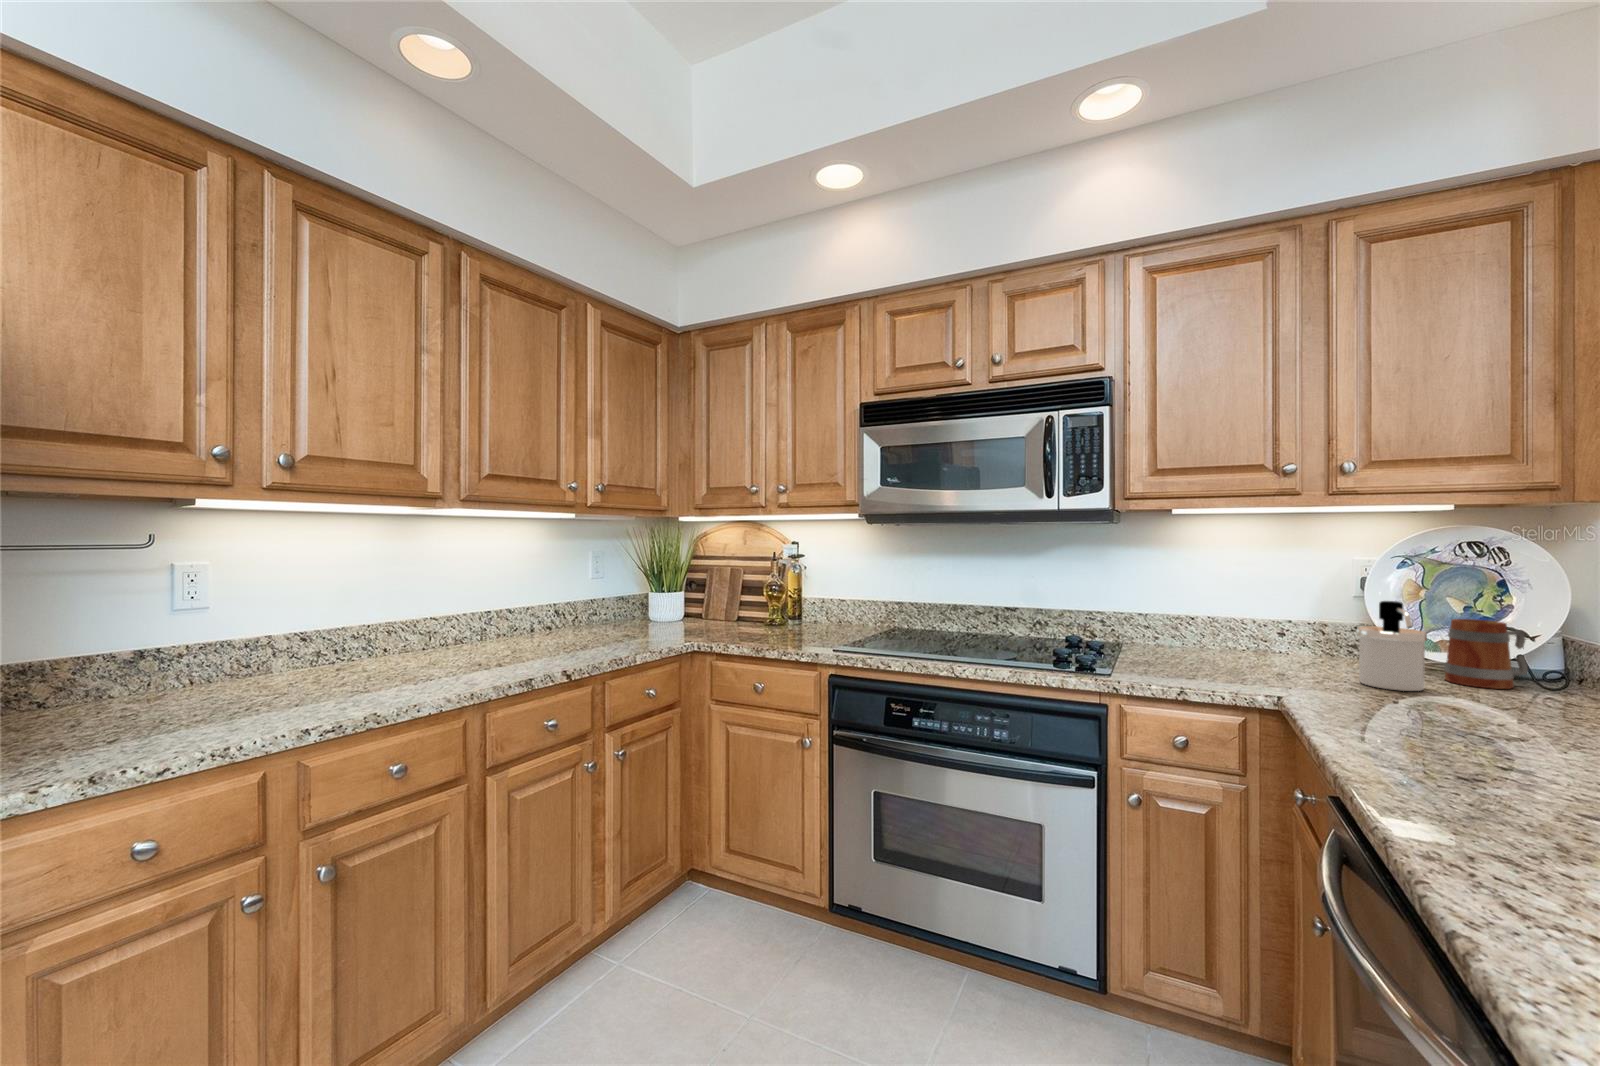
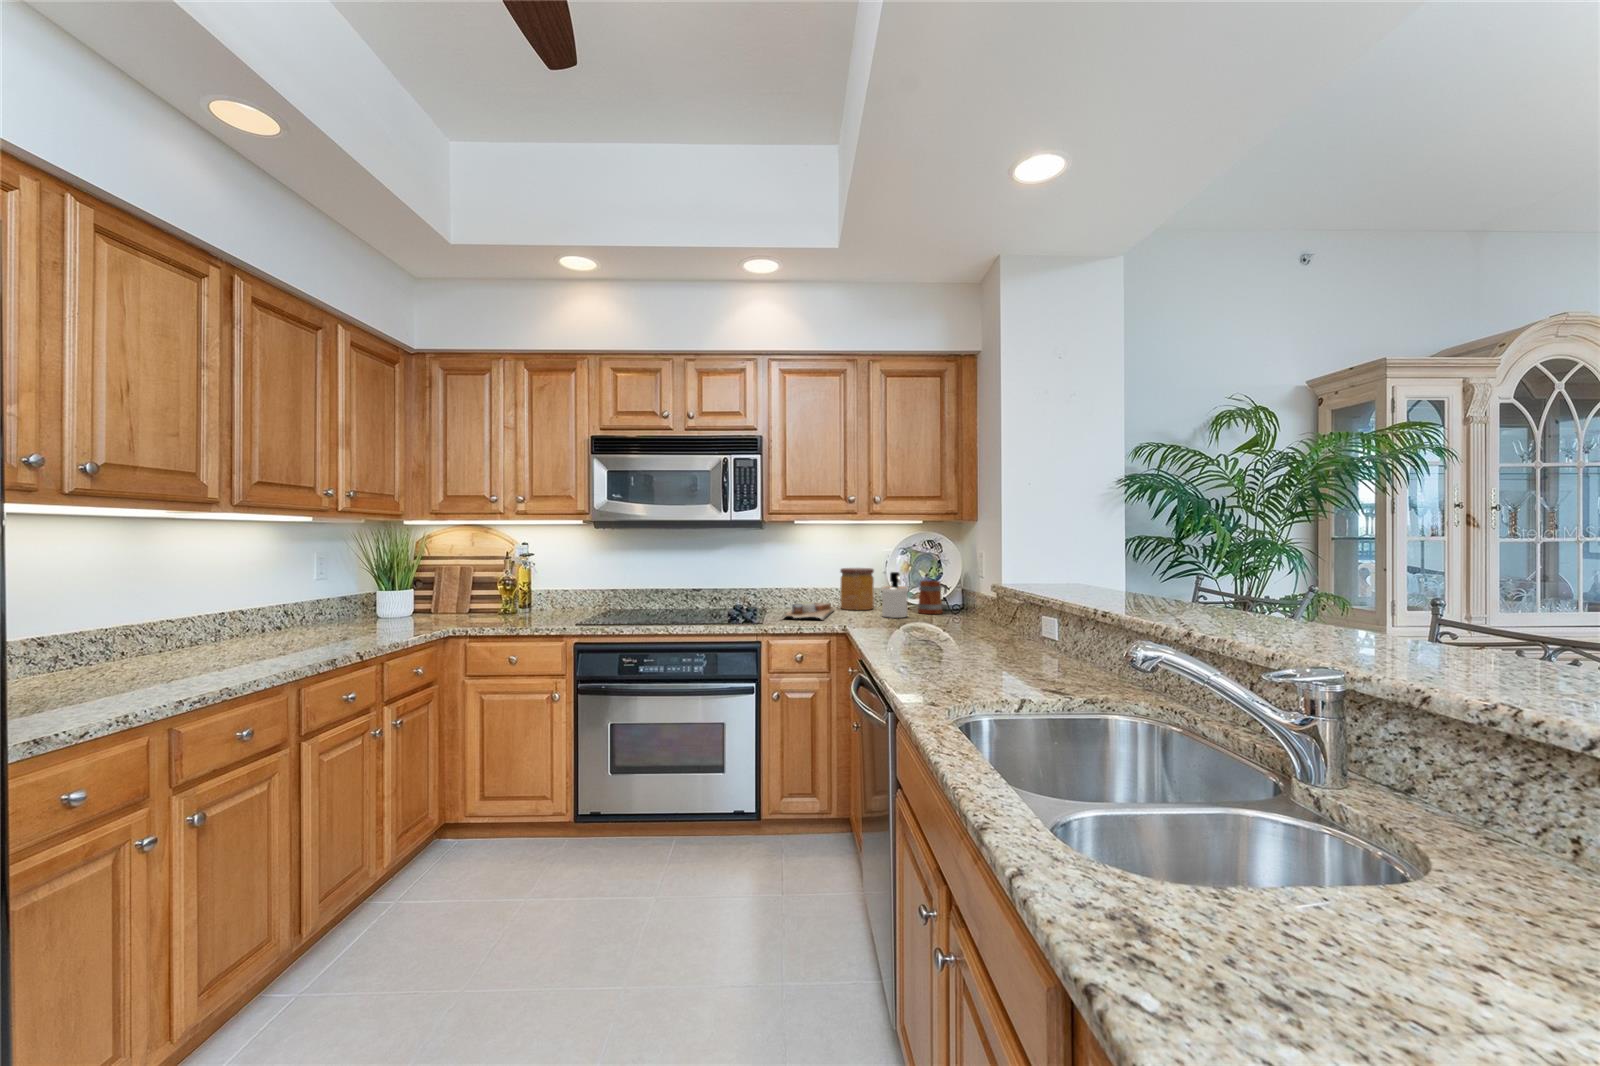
jar: none [1260,587,1331,663] -> present [840,568,874,610]
cutting board: none [1145,640,1248,683] -> present [783,601,834,620]

